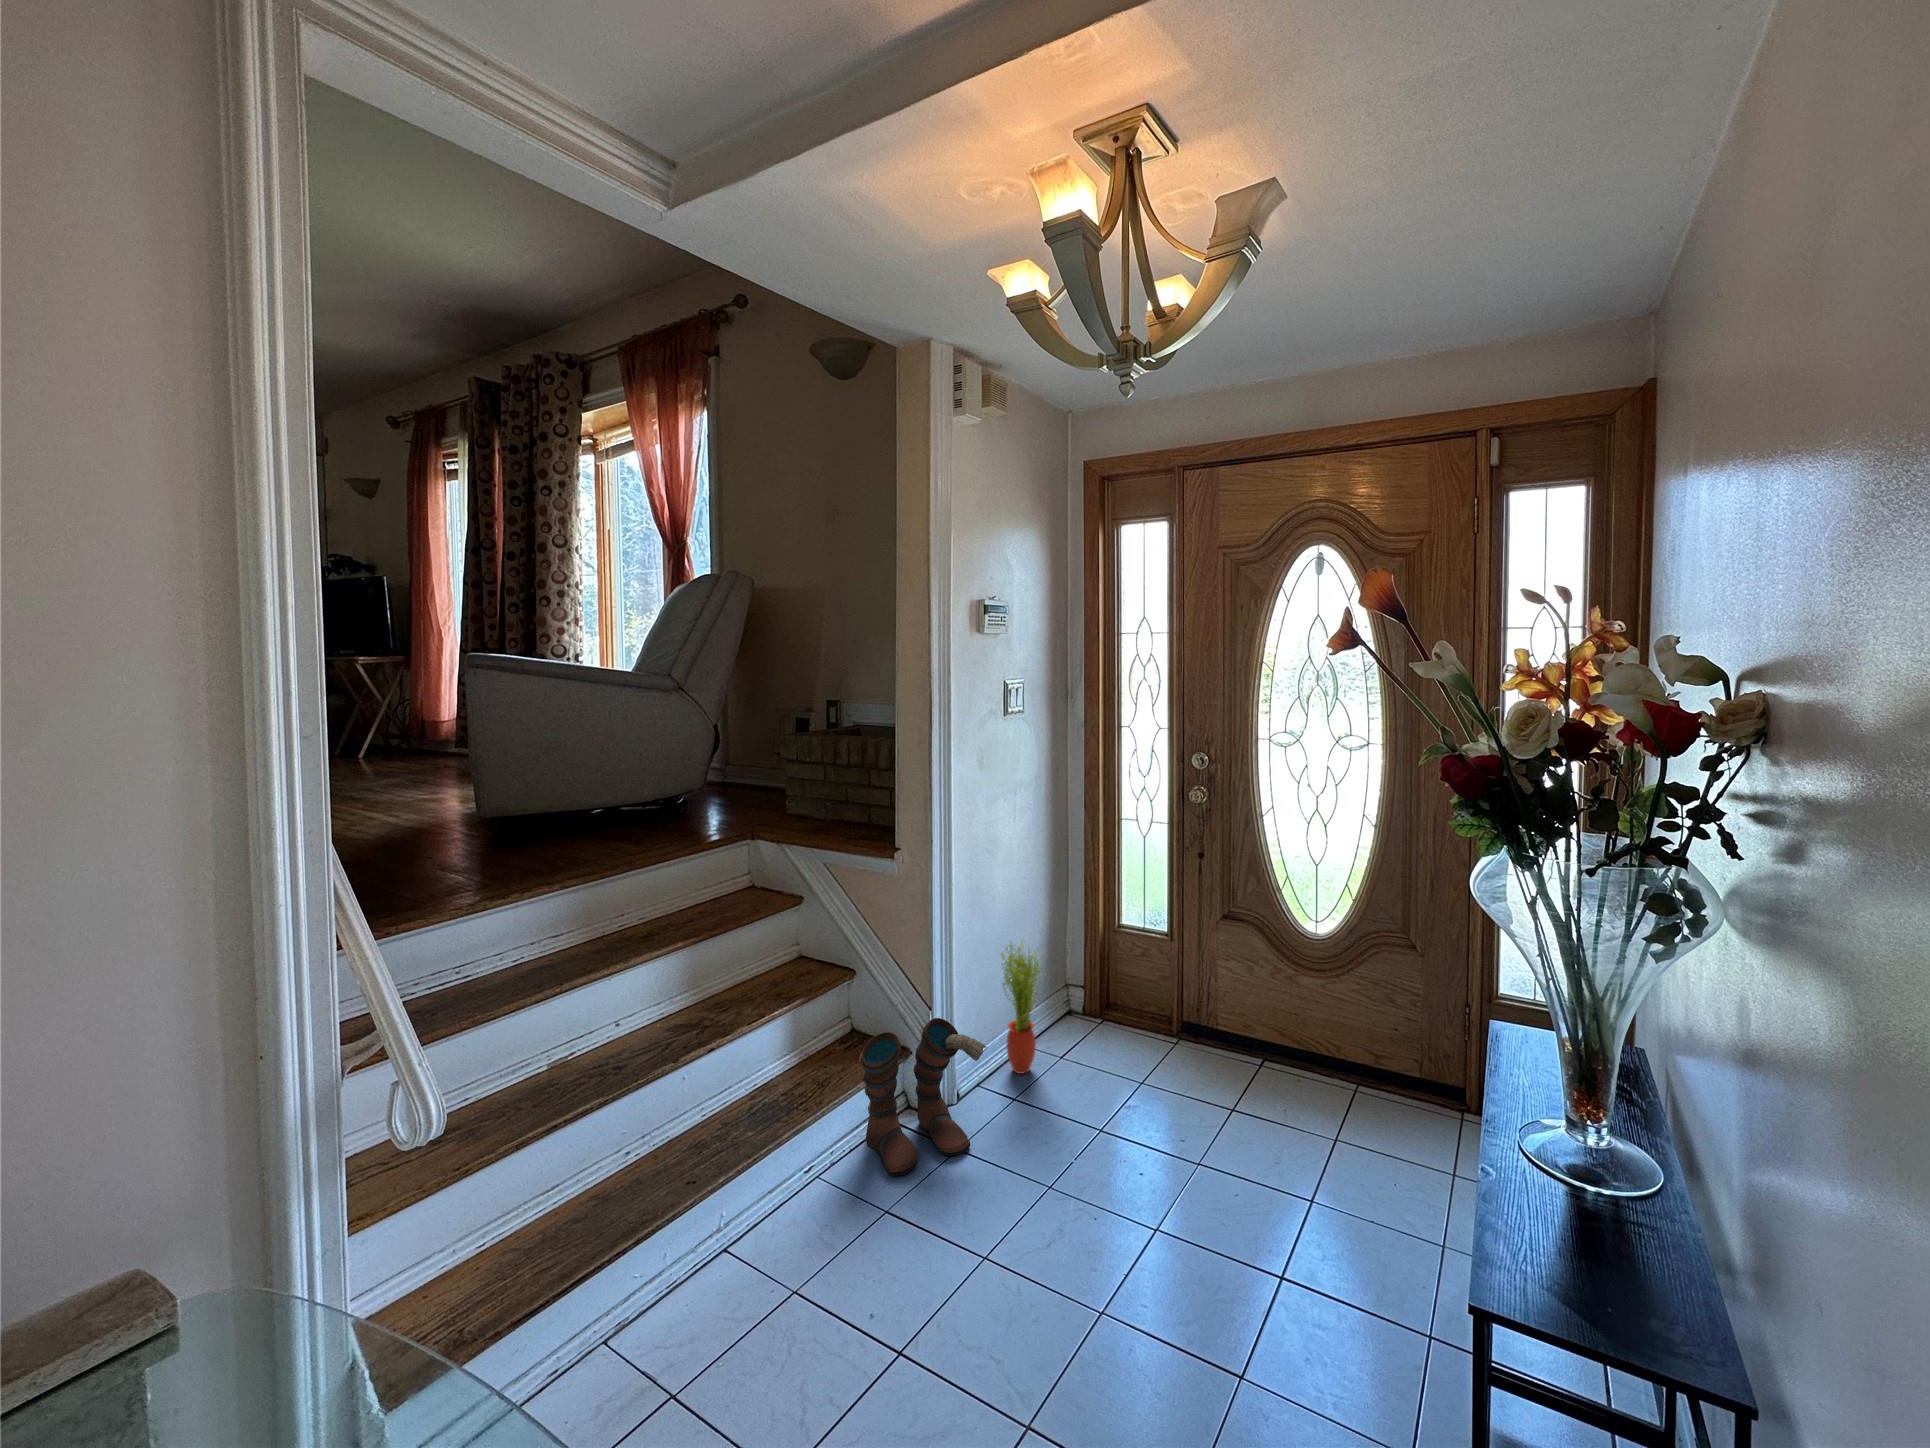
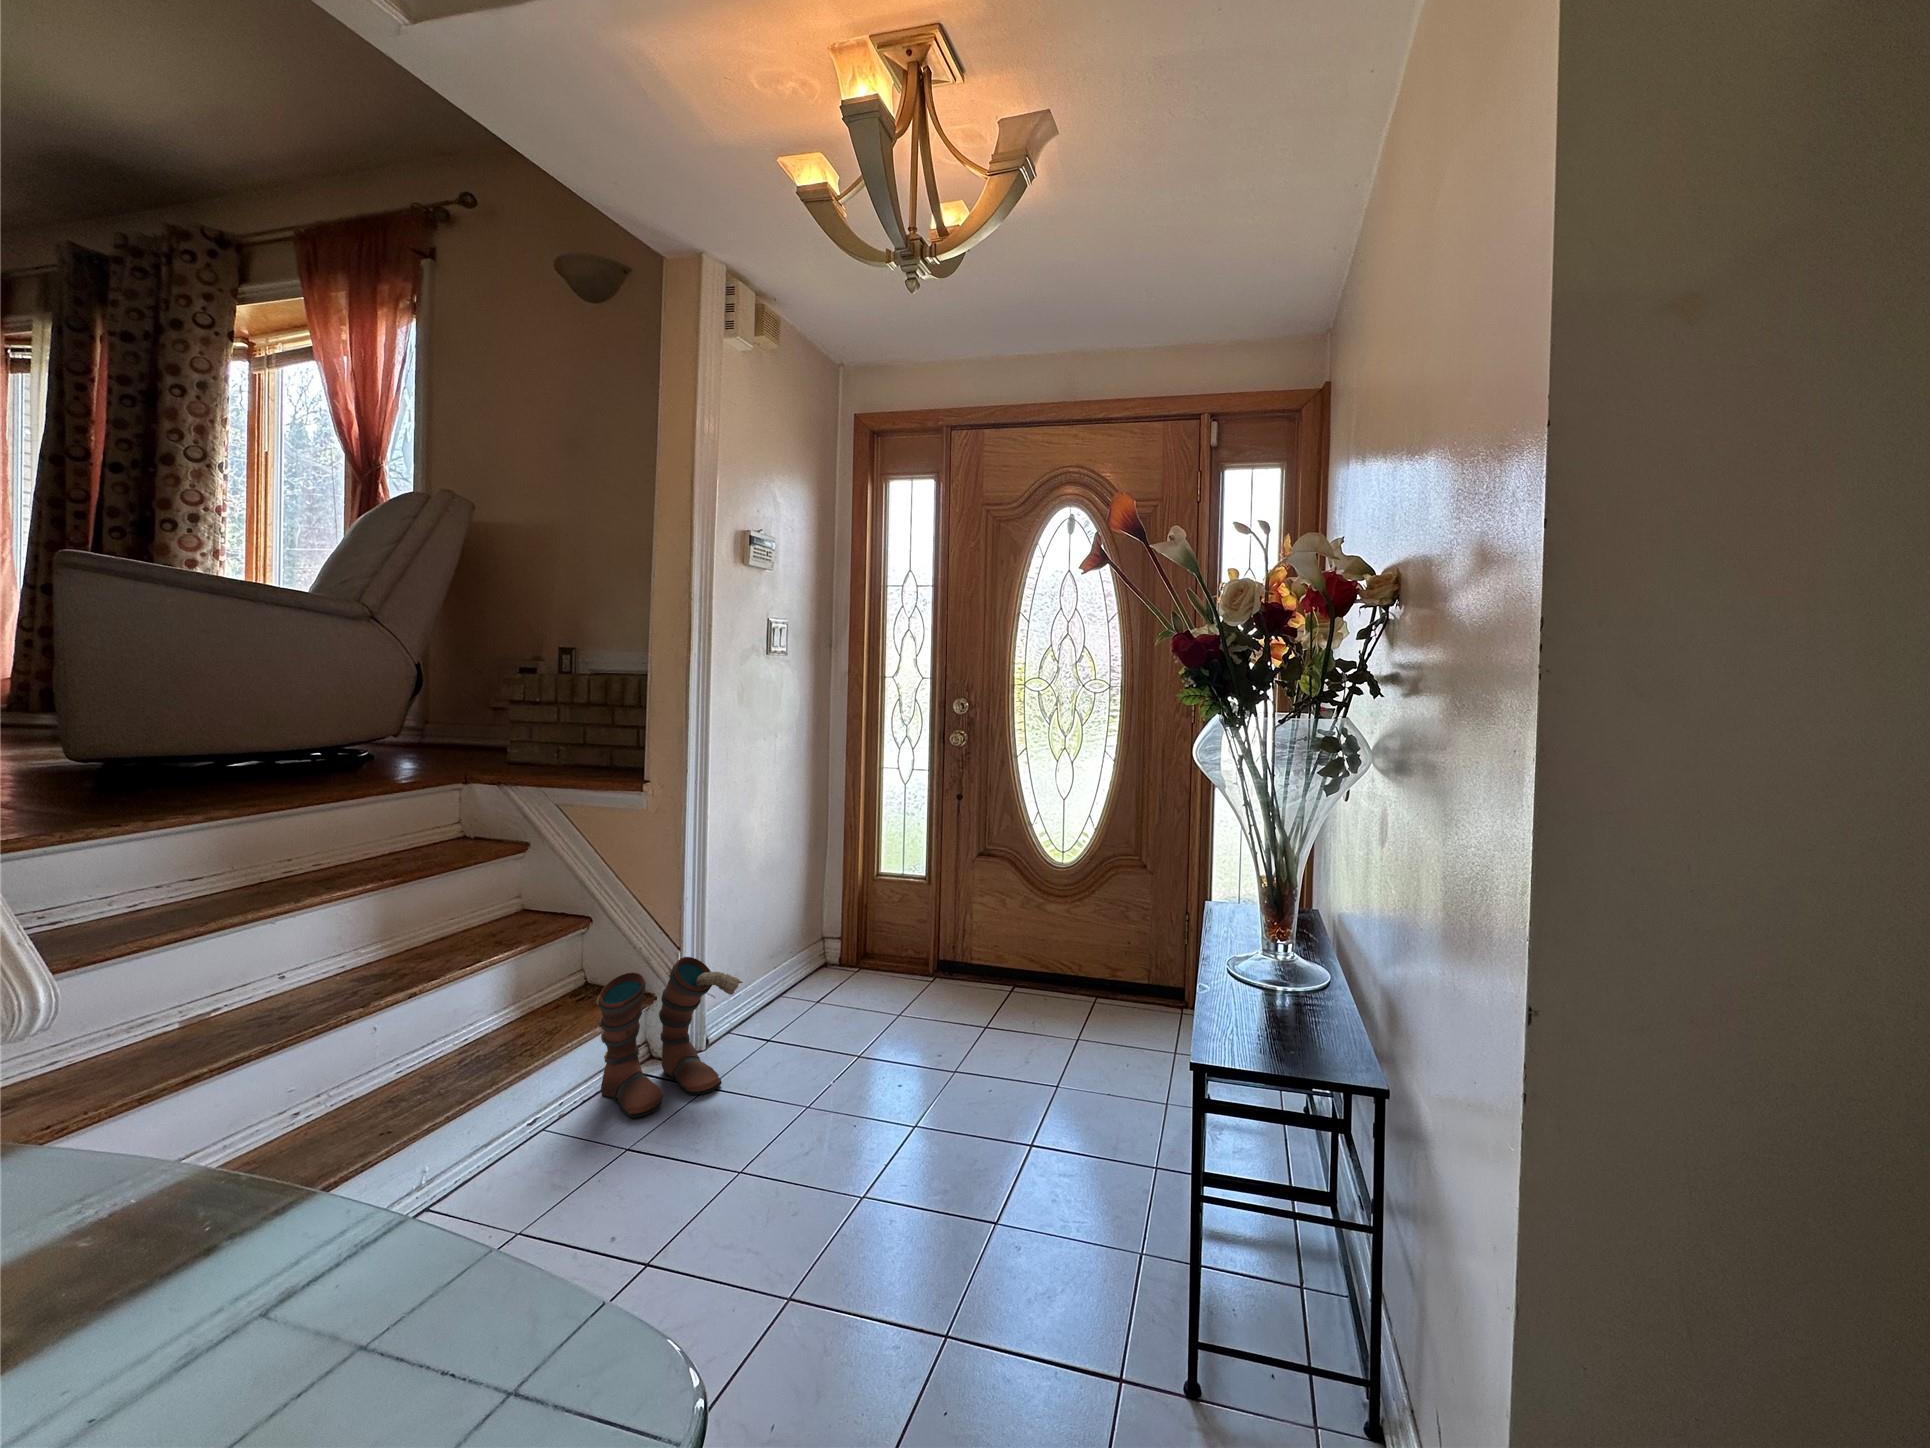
potted plant: present [1000,942,1045,1074] -> none [757,881,807,1021]

